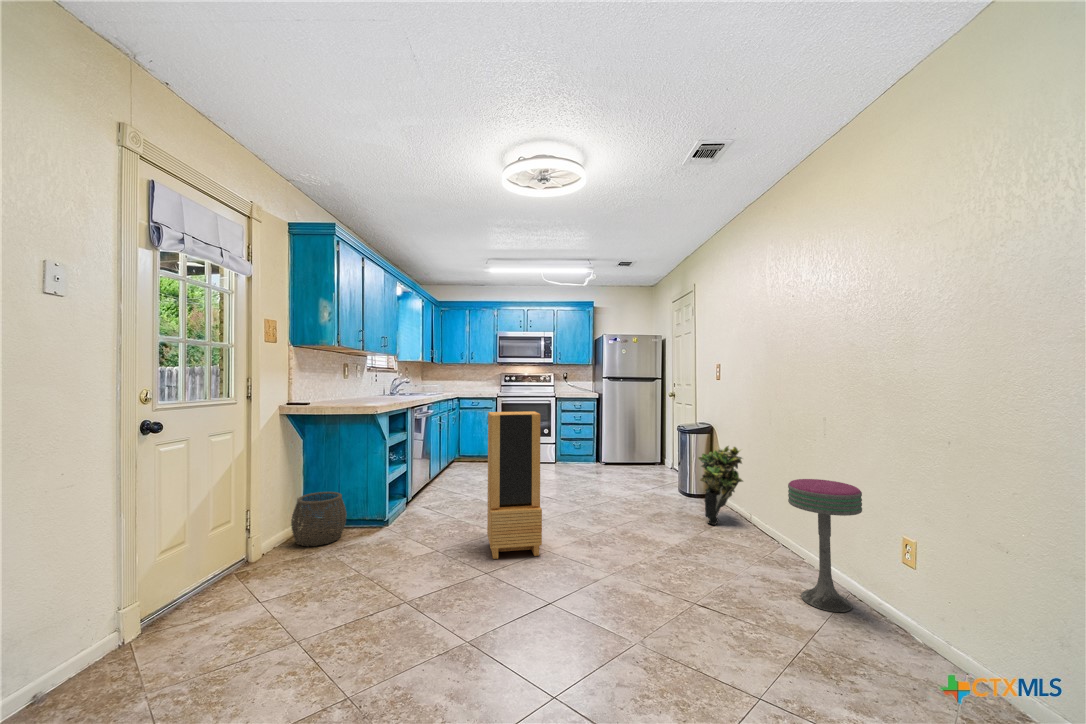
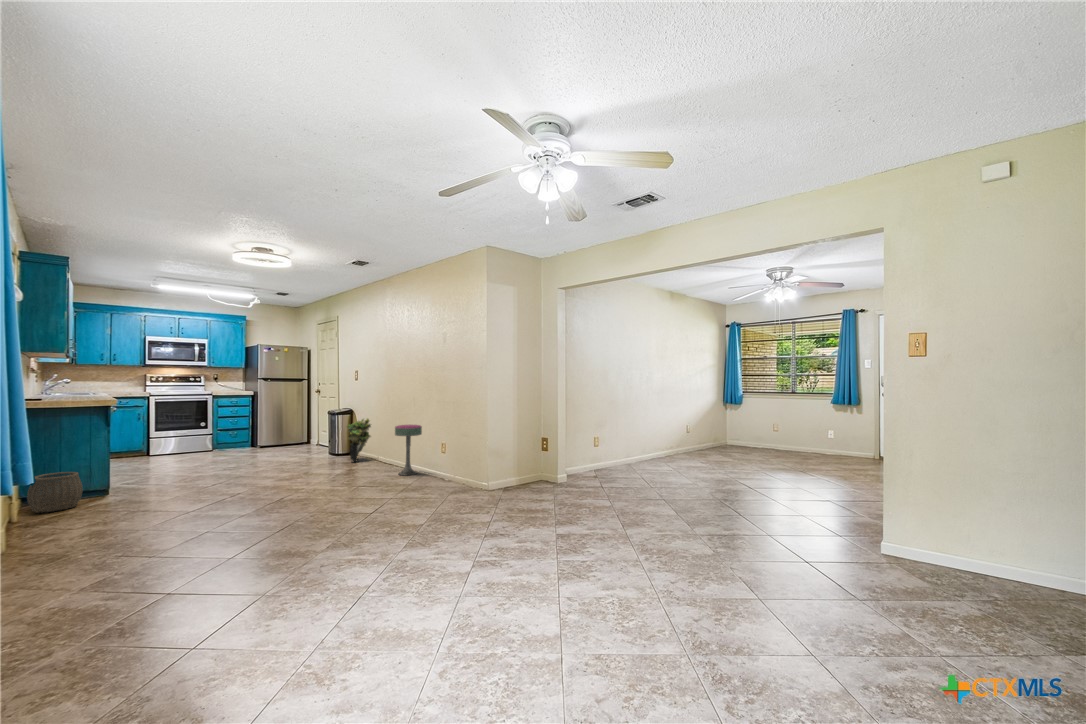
storage cabinet: present [487,411,542,559] -> none [215,402,262,491]

